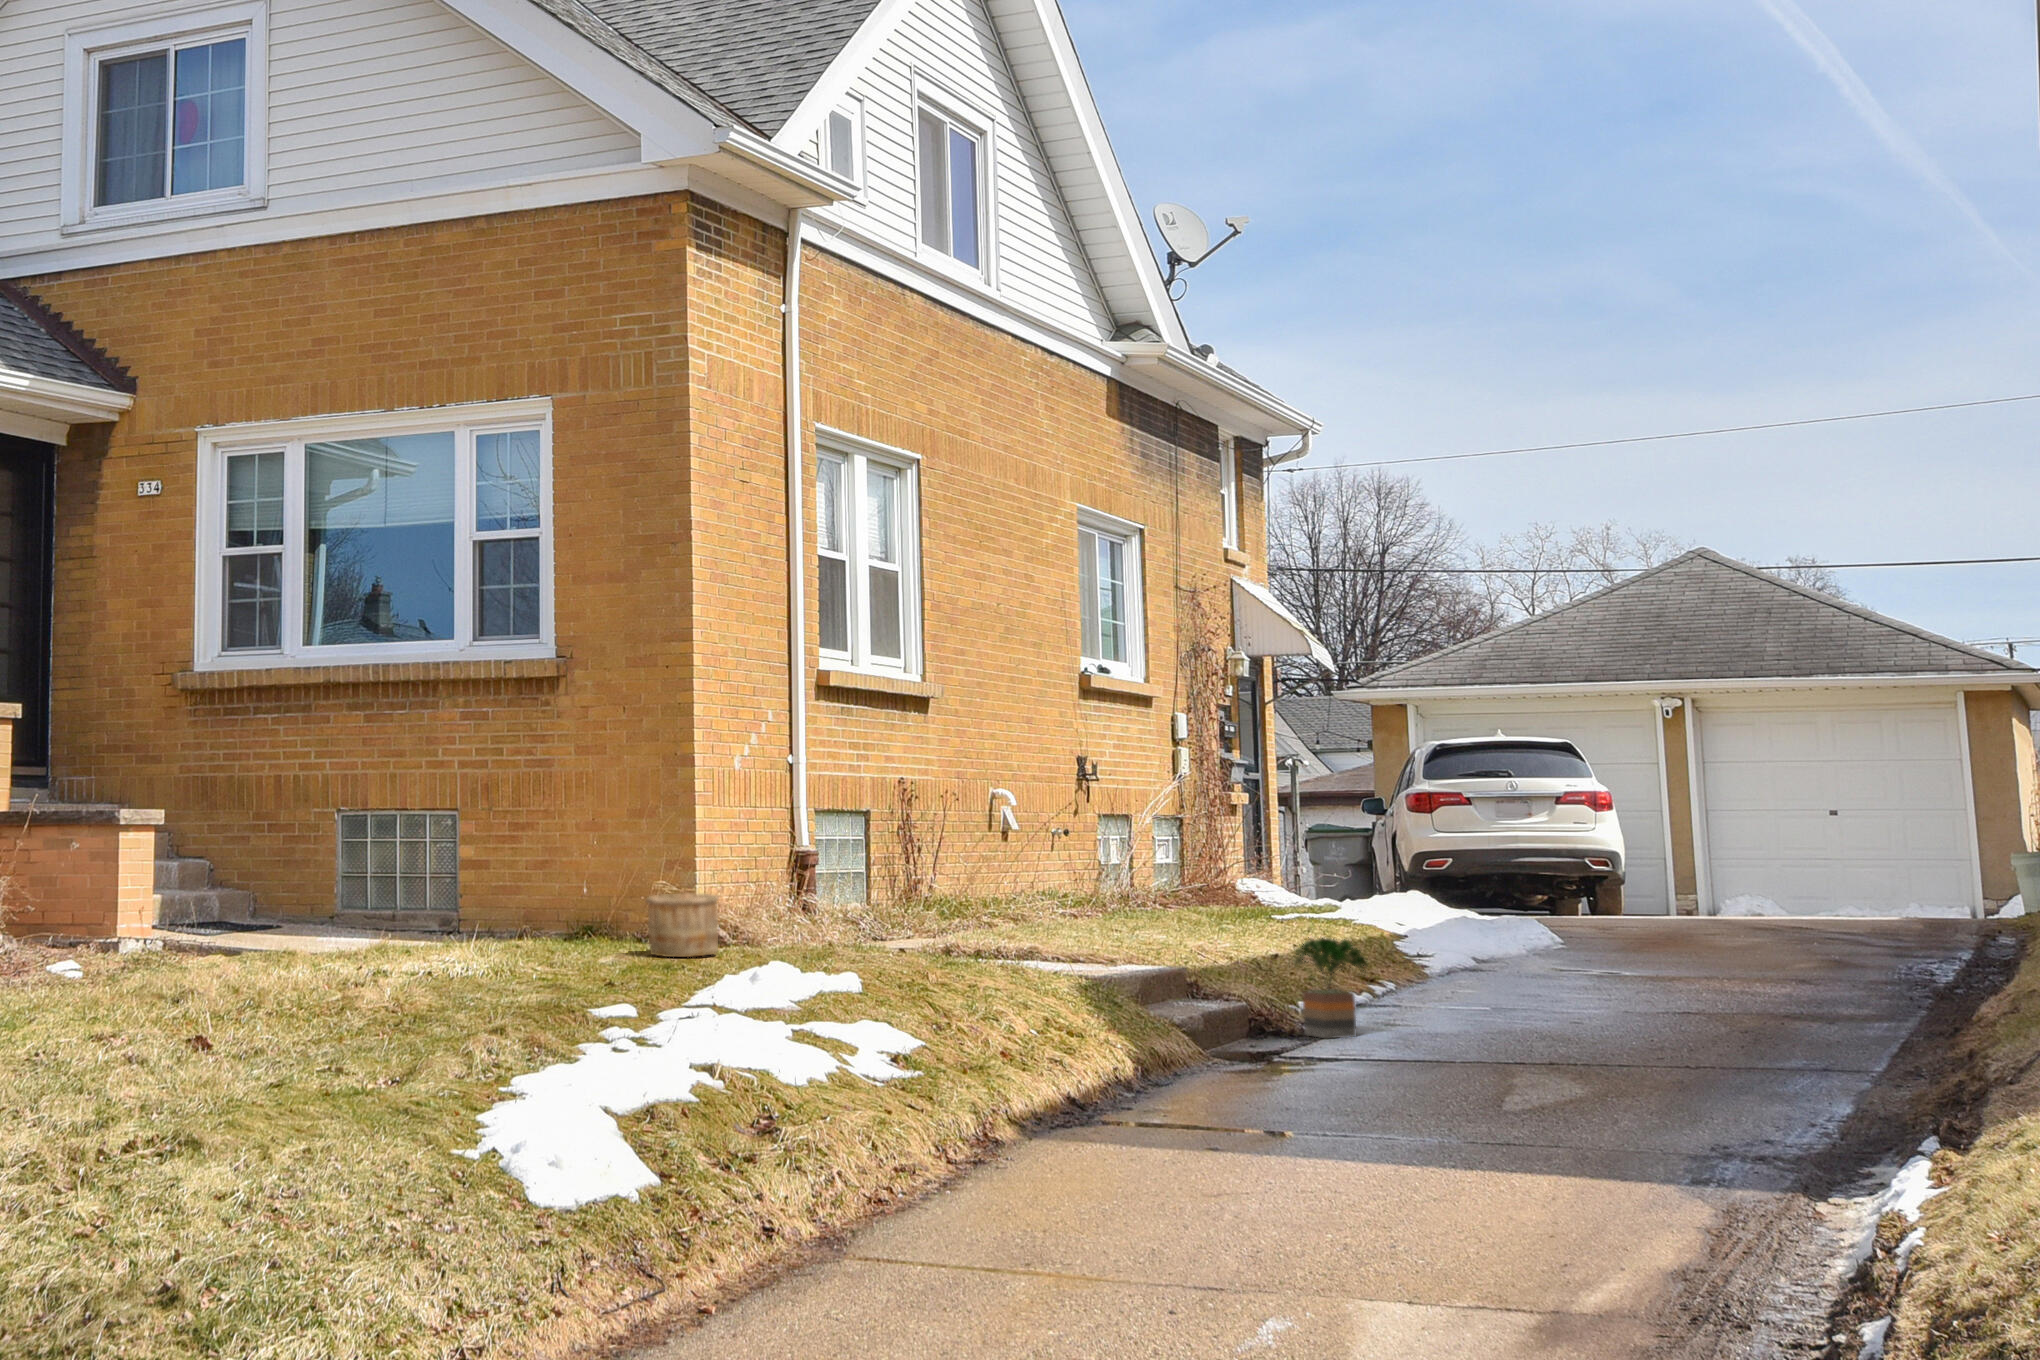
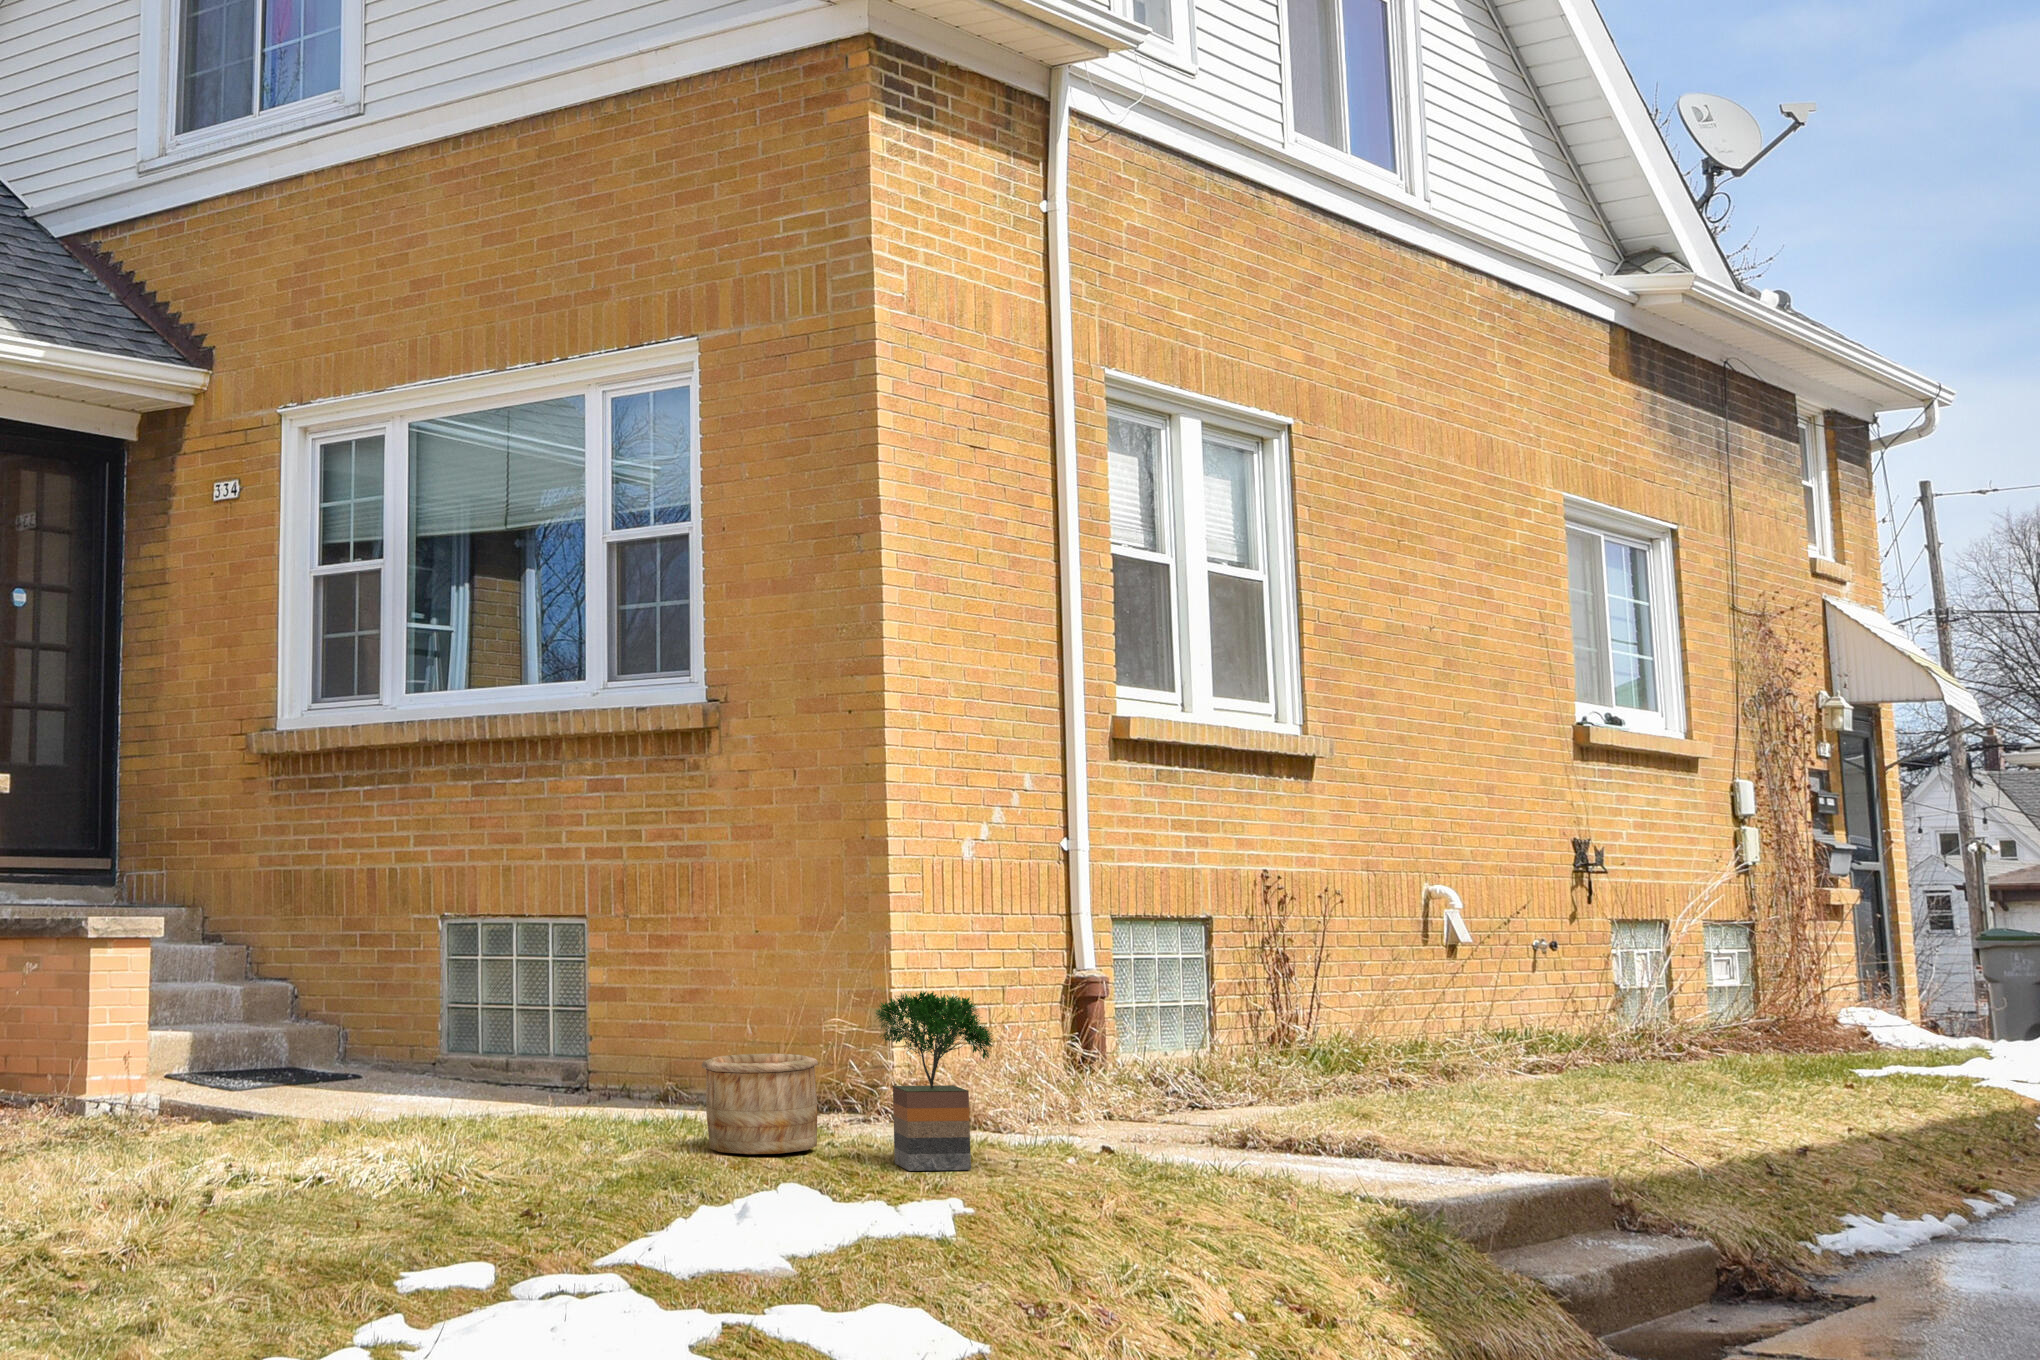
potted tree: present [1296,937,1367,1038] -> present [876,991,993,1171]

